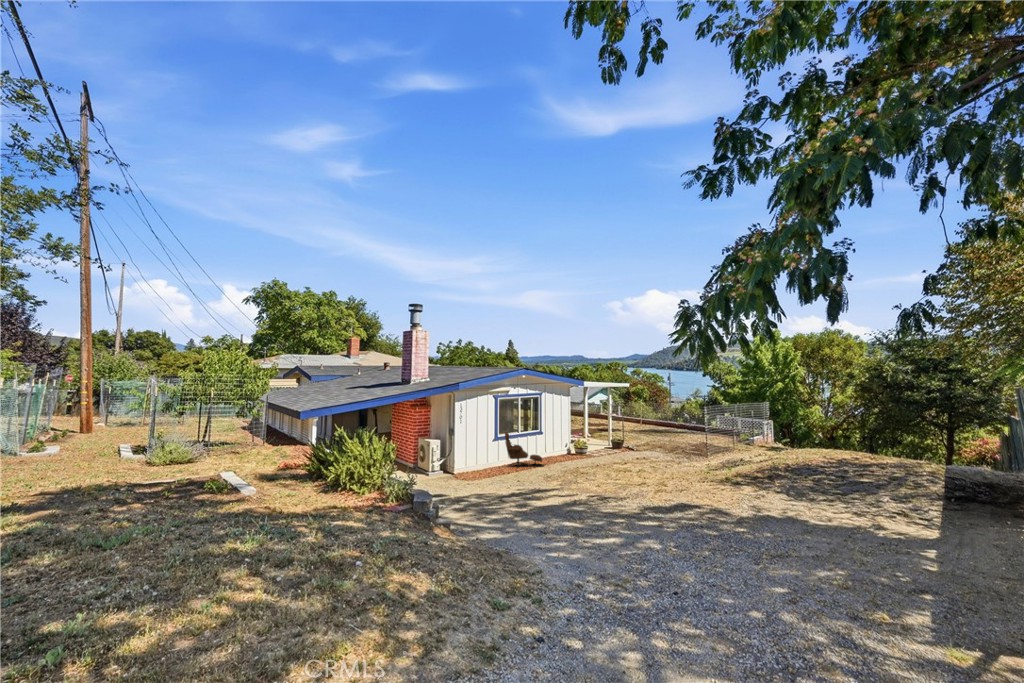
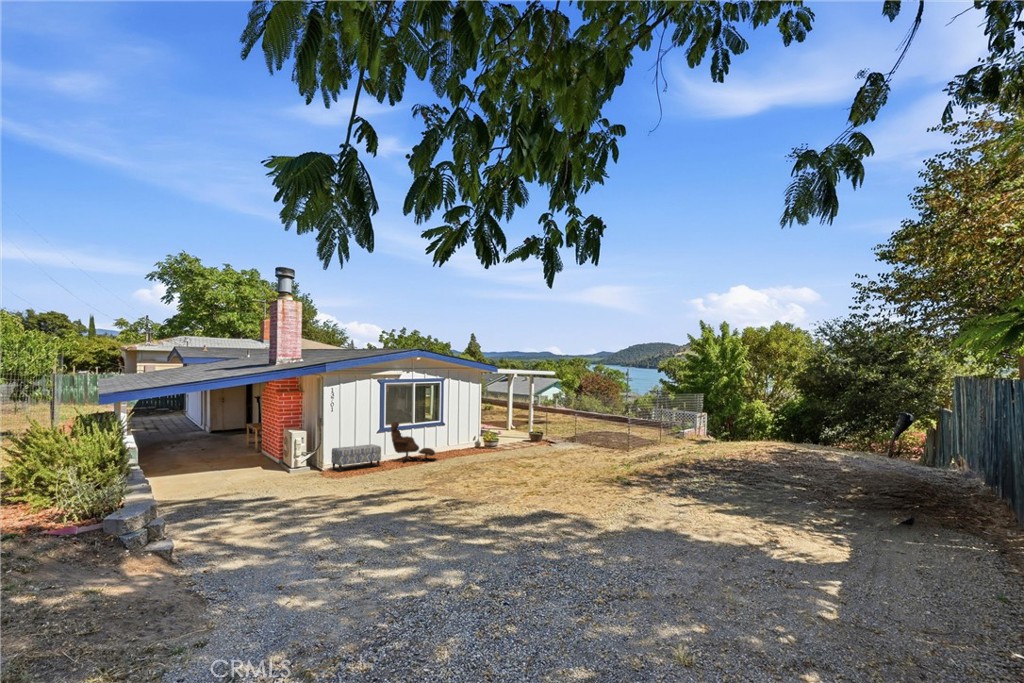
bench: none [461,452,501,476] -> present [331,444,381,472]

